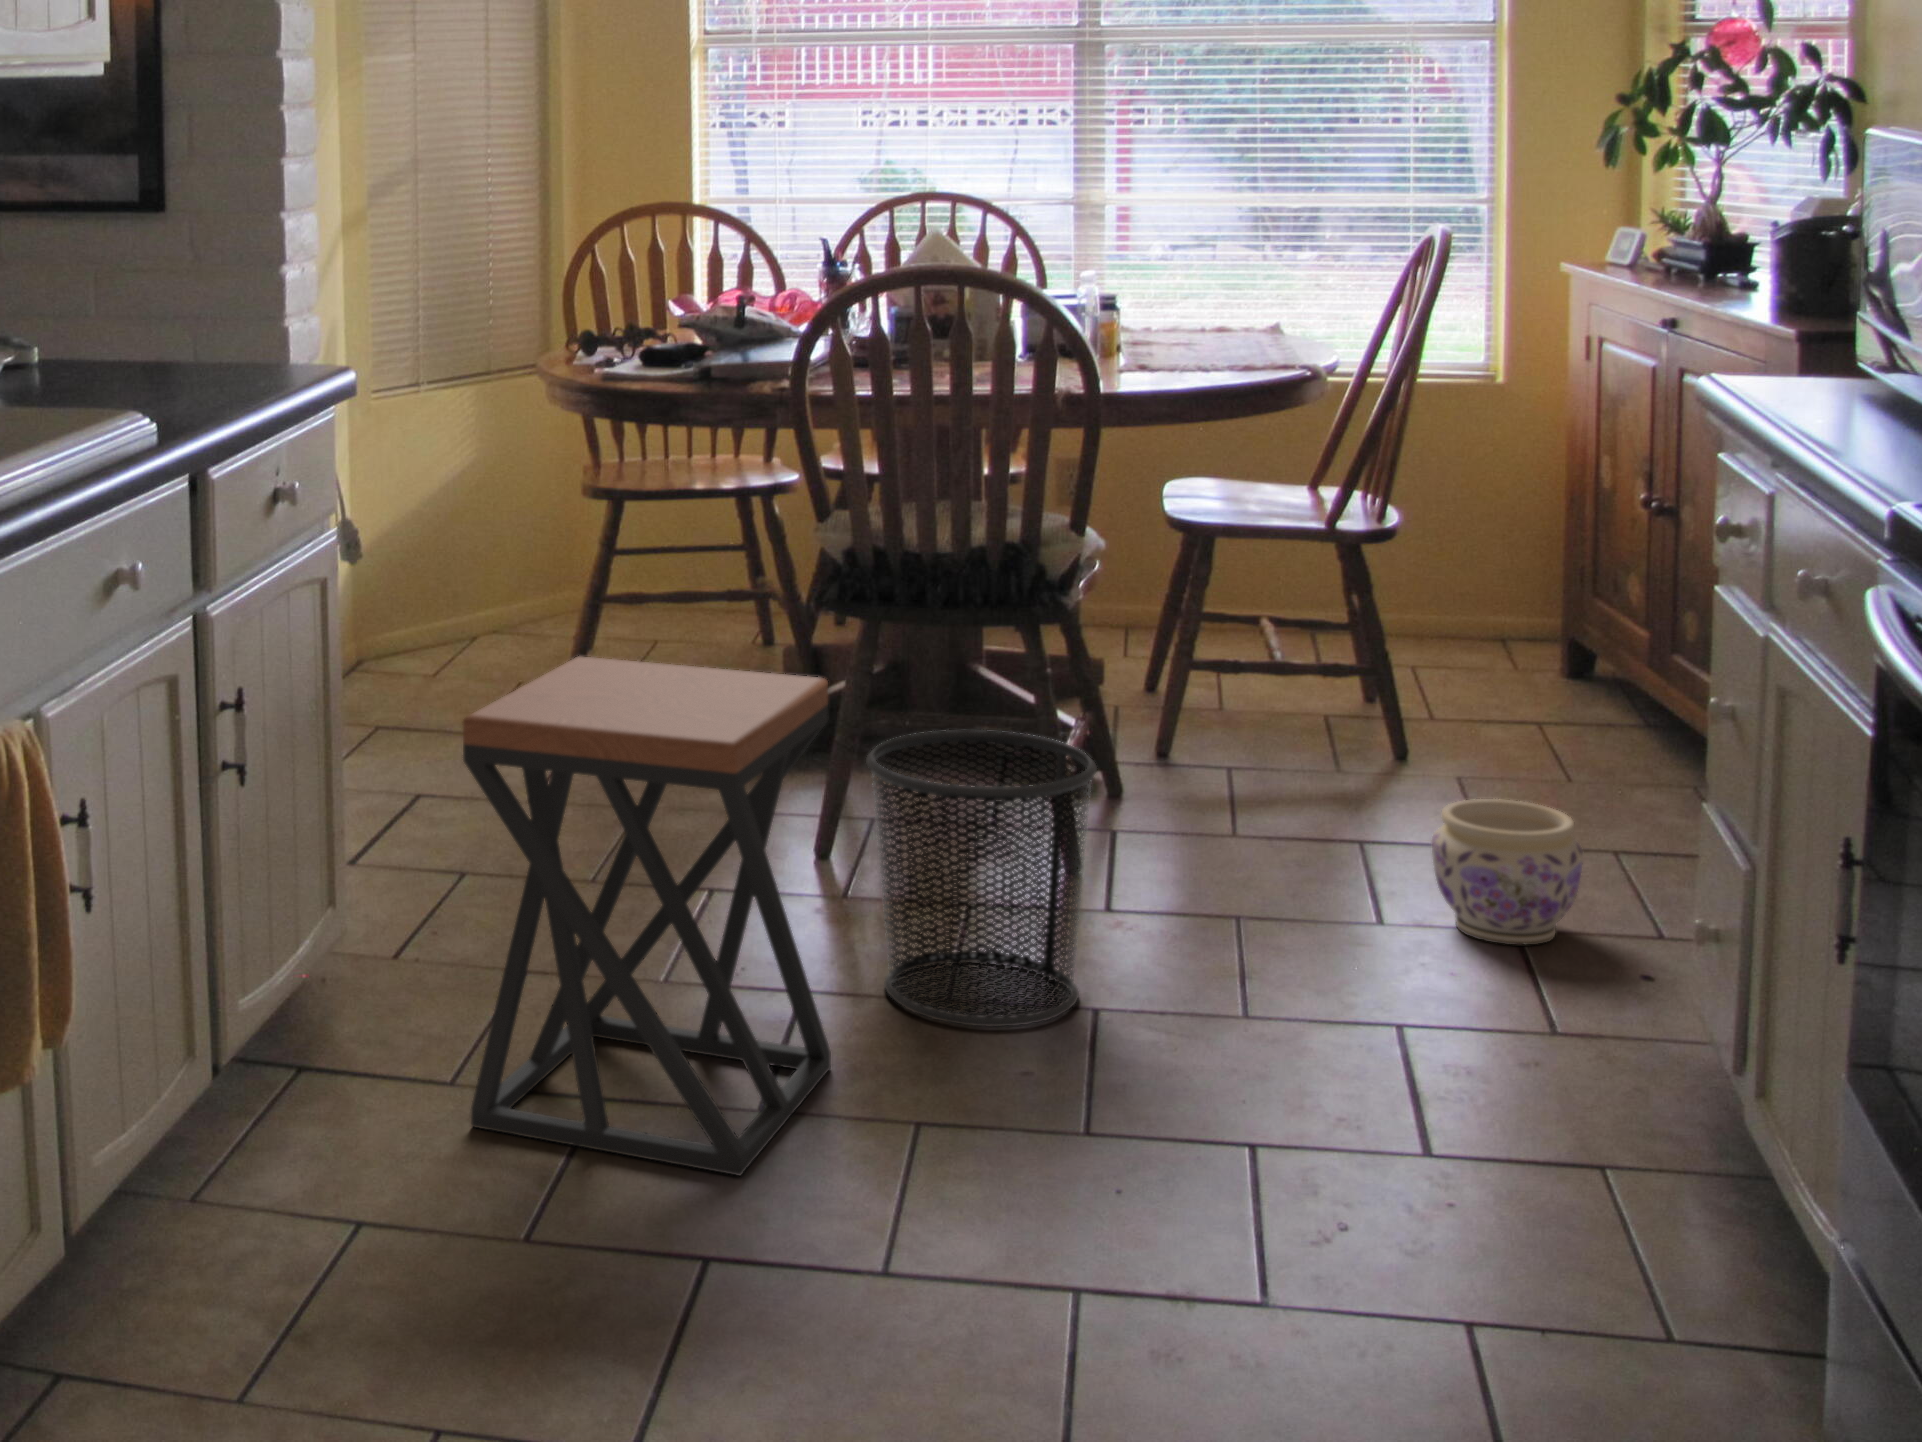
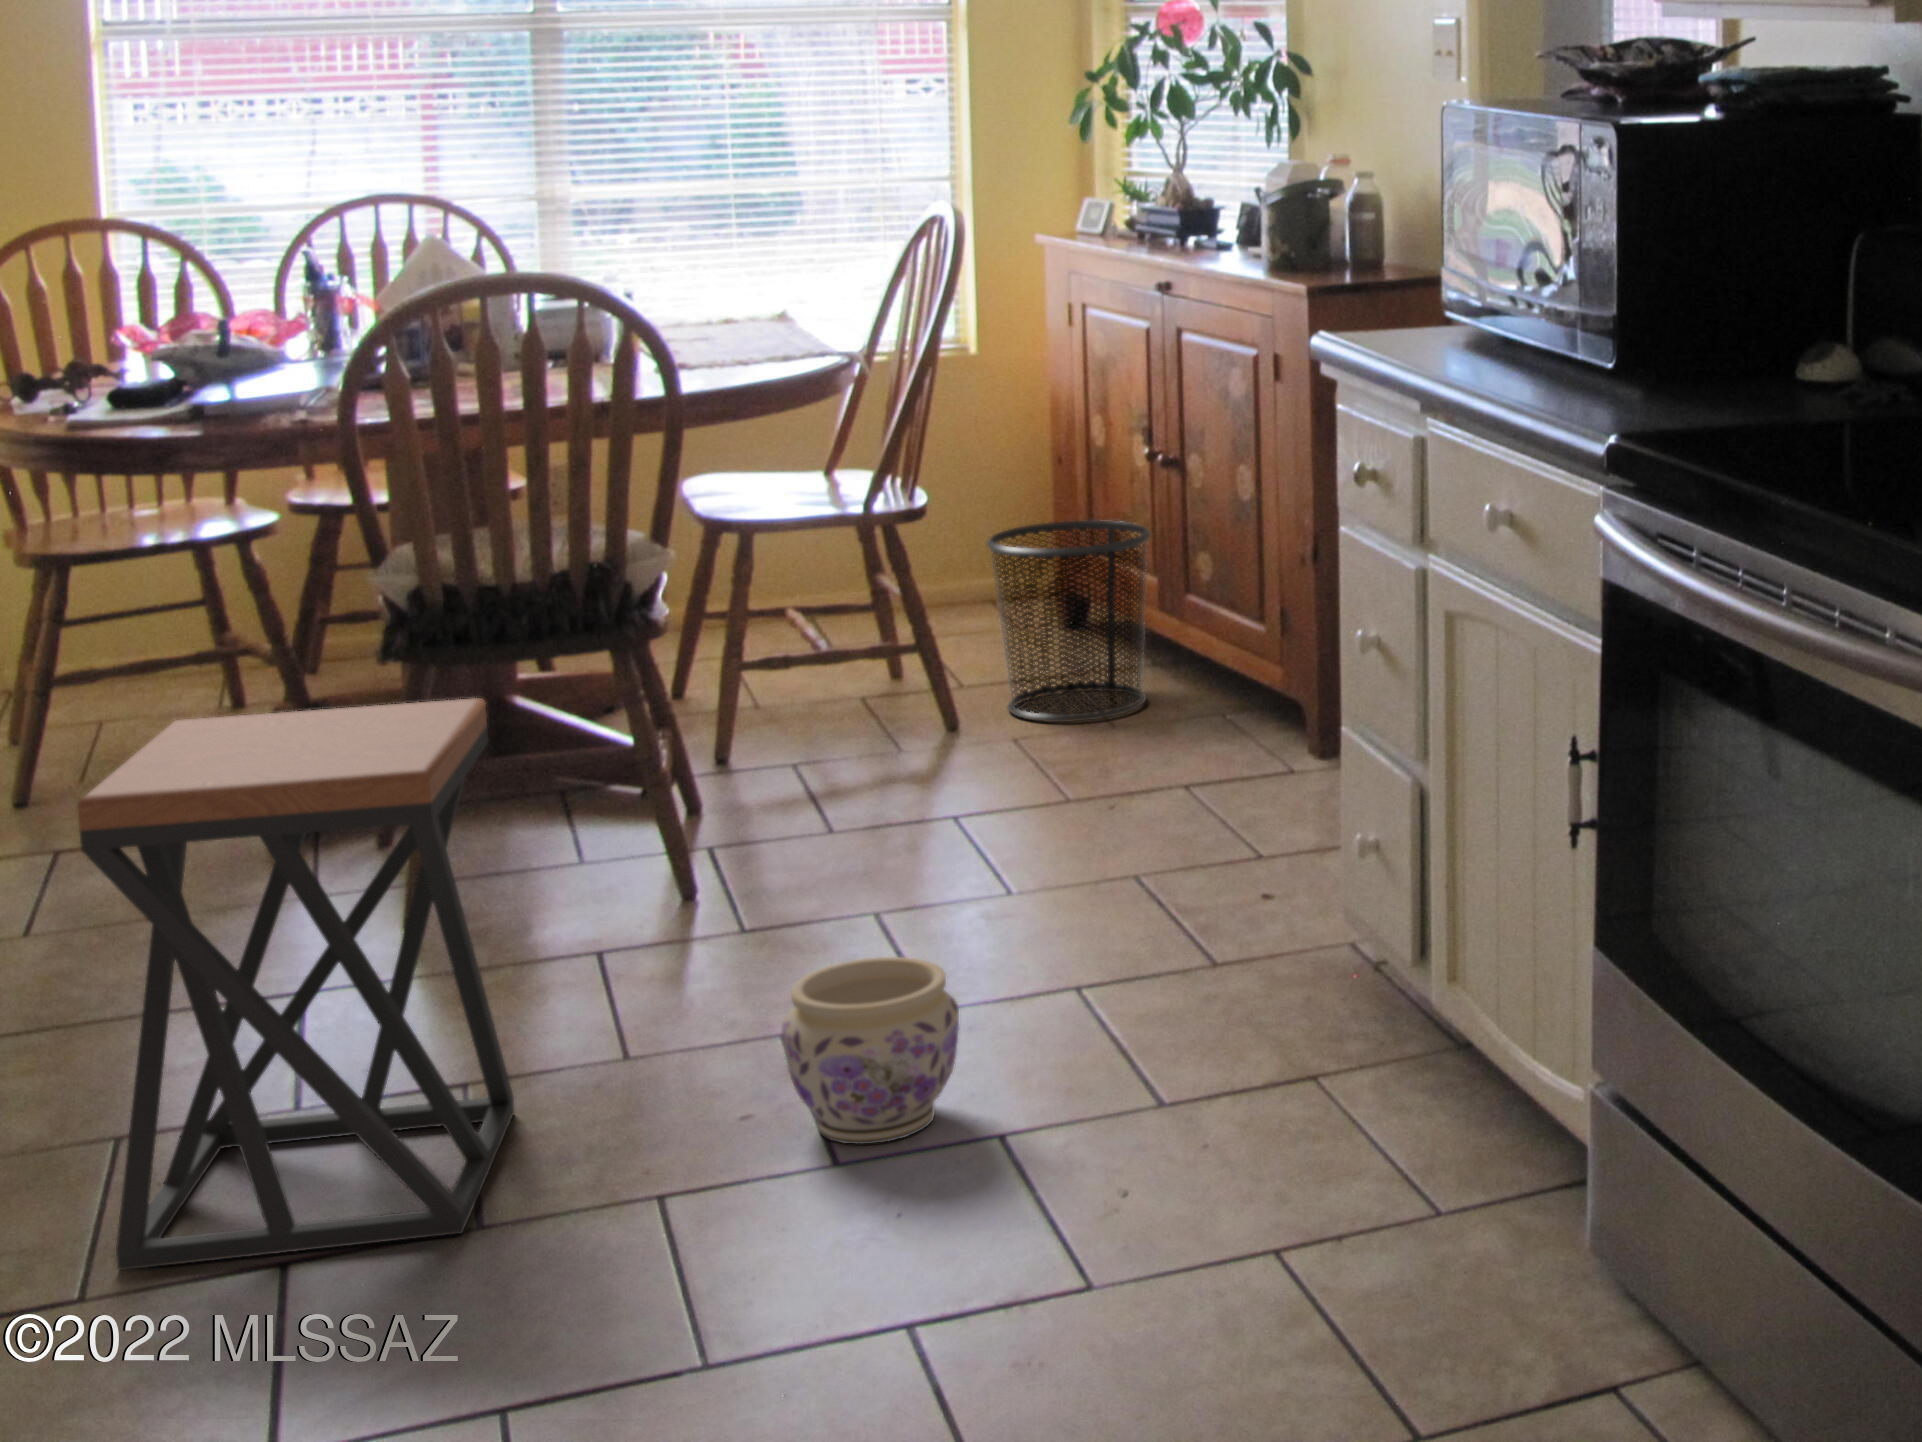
waste bin: present [866,730,1097,1026] -> present [987,520,1151,722]
planter: present [1432,799,1583,945] -> present [782,957,959,1144]

